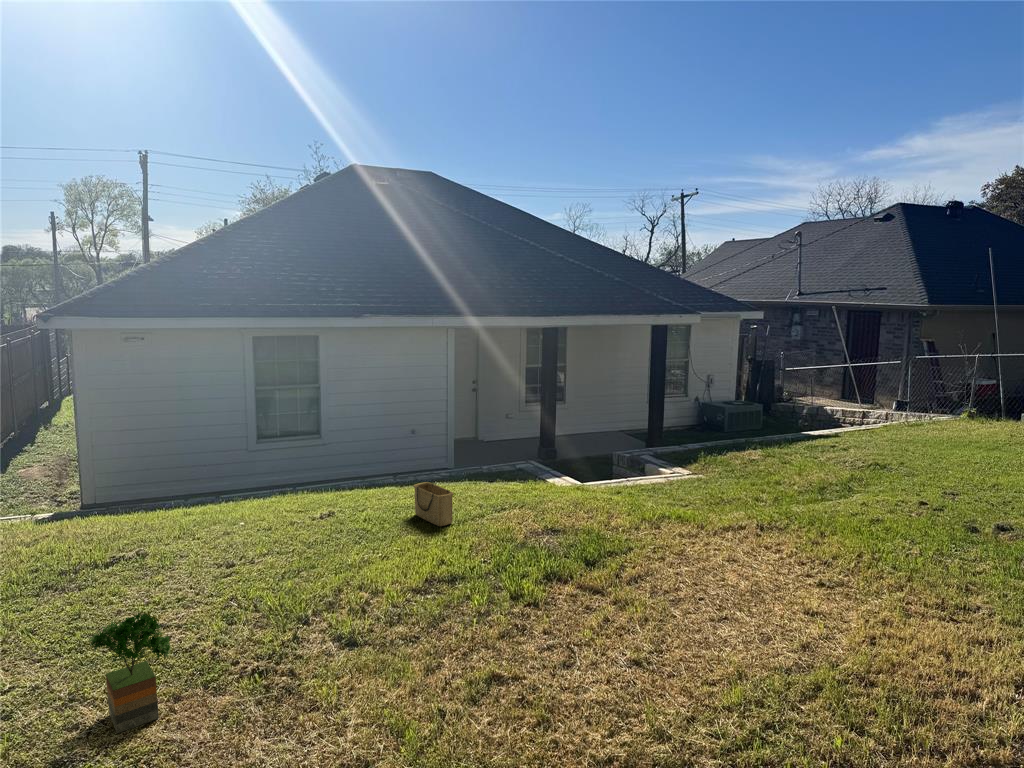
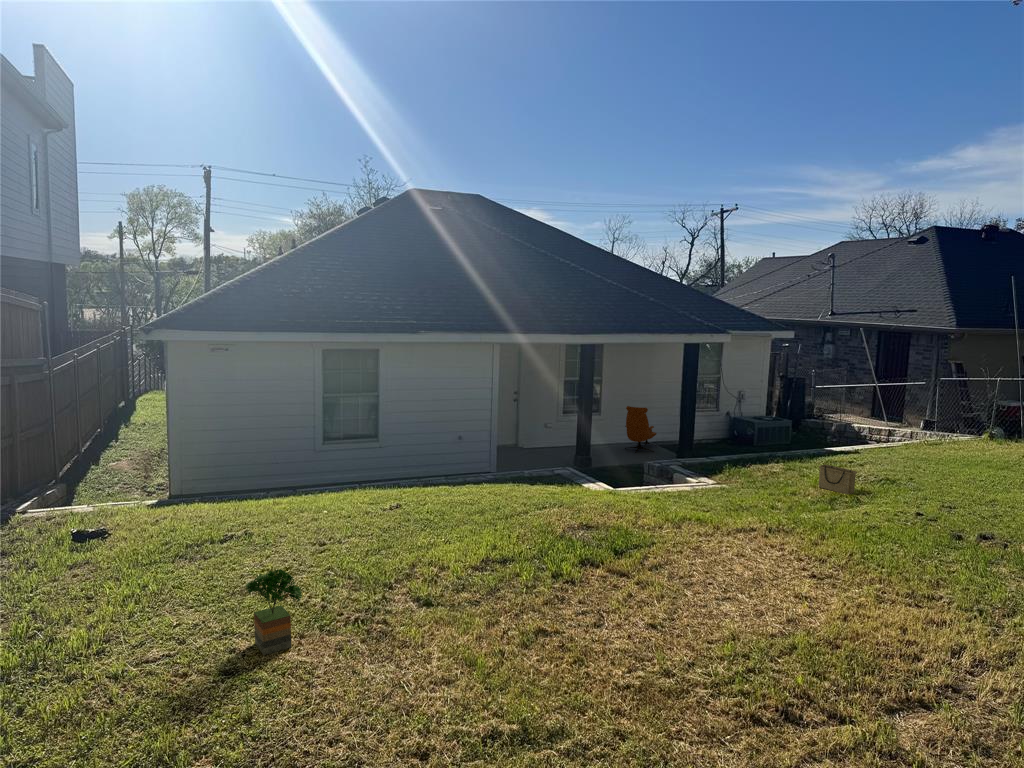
lounge chair: none [591,392,625,443] -> present [625,406,656,453]
basket: present [413,482,454,526] -> present [819,464,857,494]

